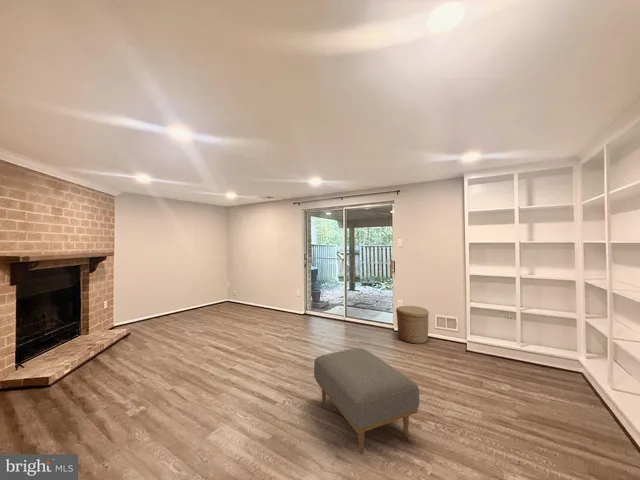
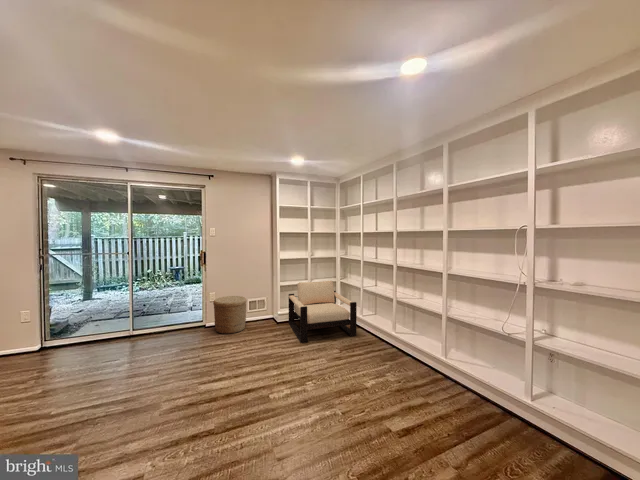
armchair: none [469,307,576,411] -> present [288,281,357,343]
ottoman: present [314,348,419,454] -> none [195,347,314,440]

